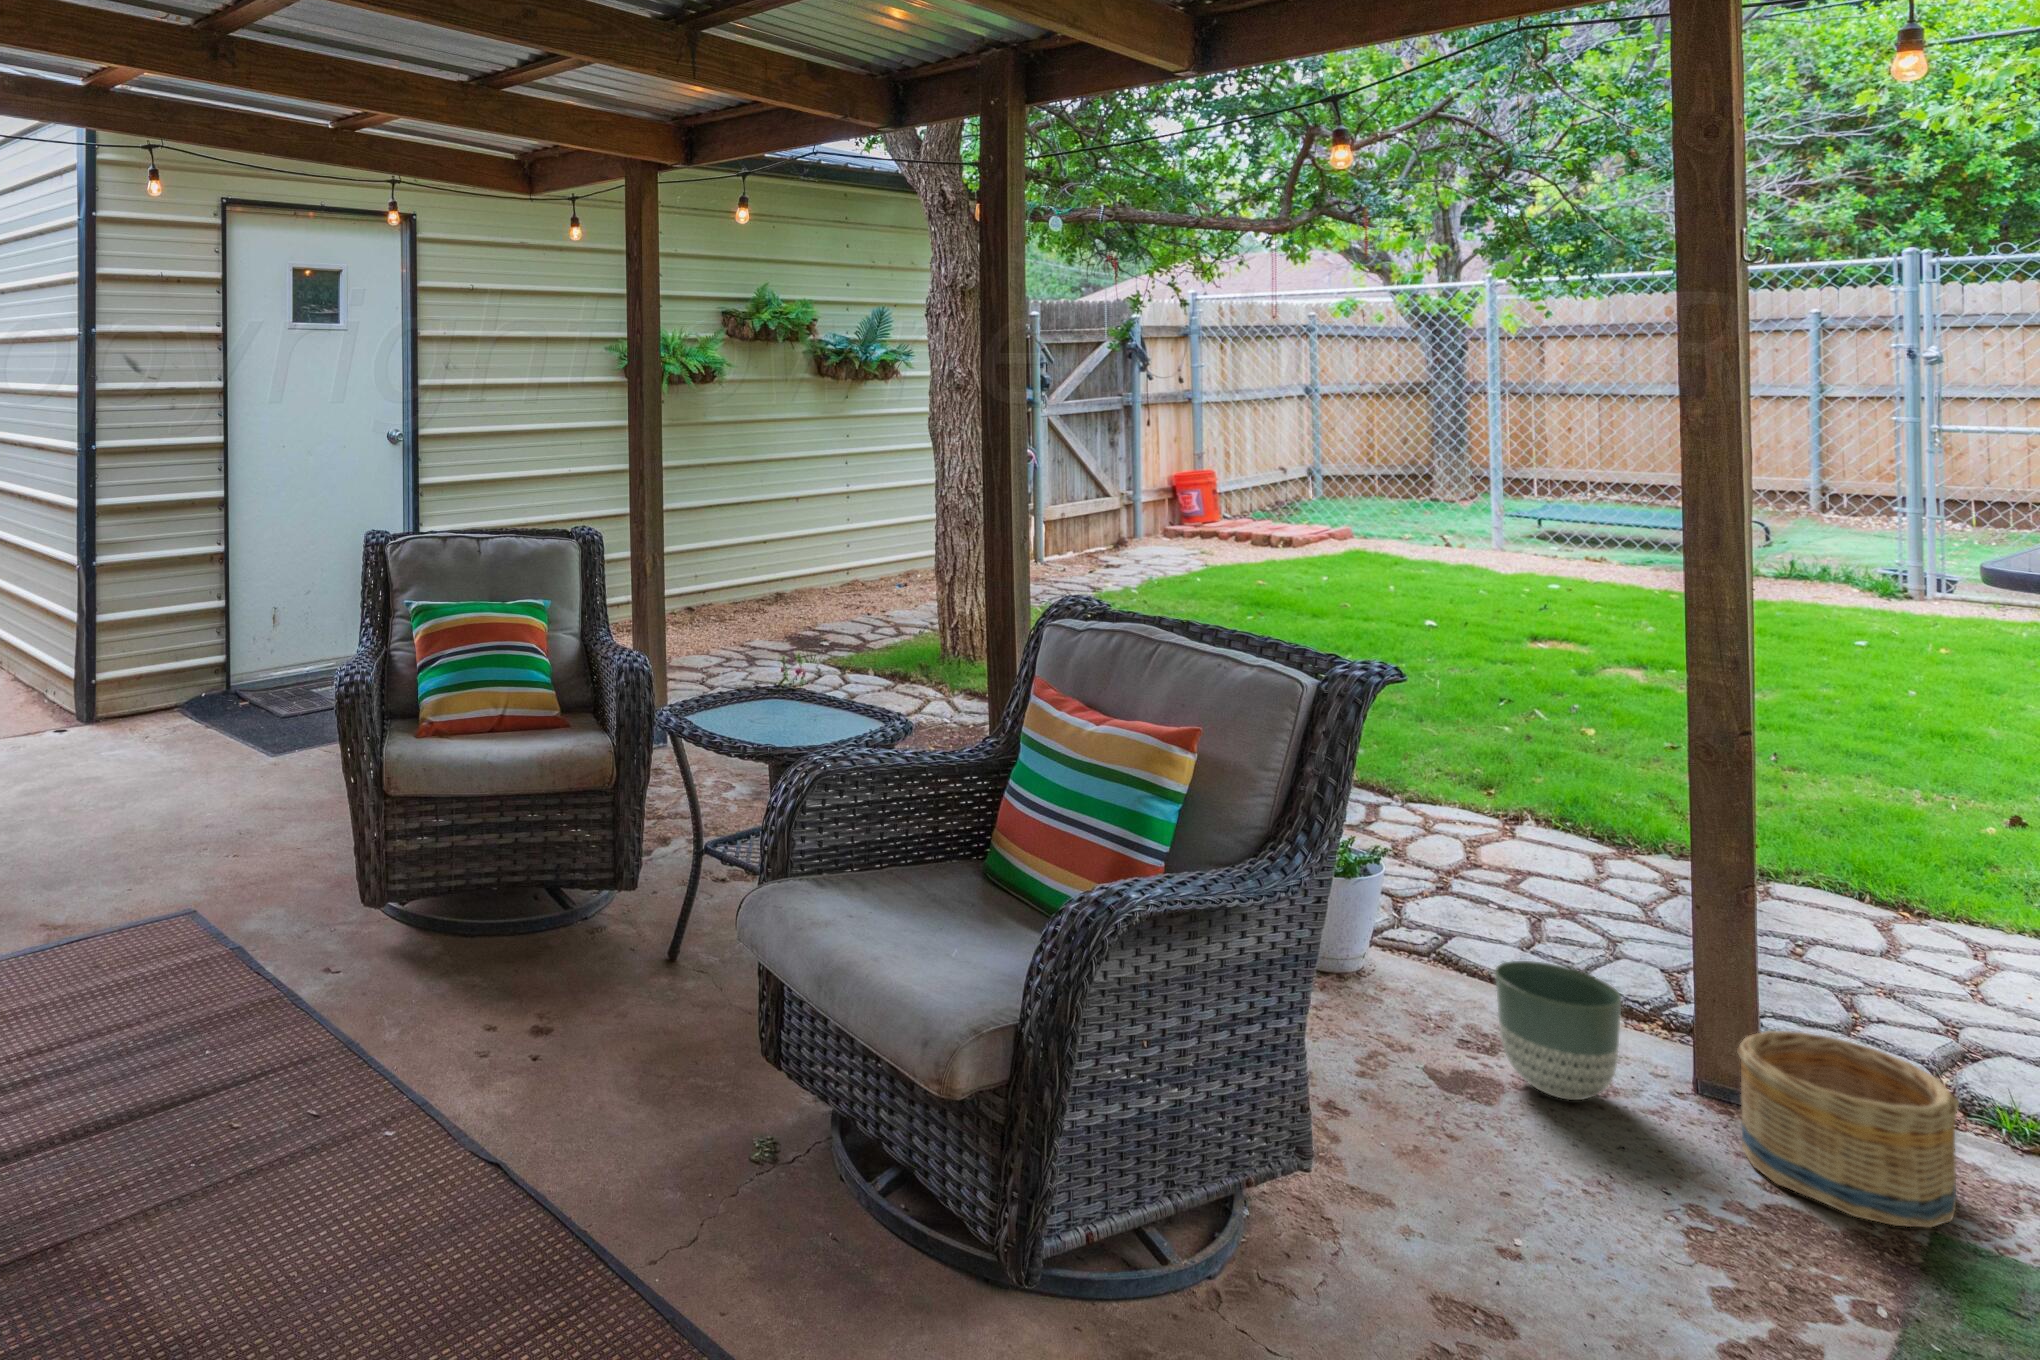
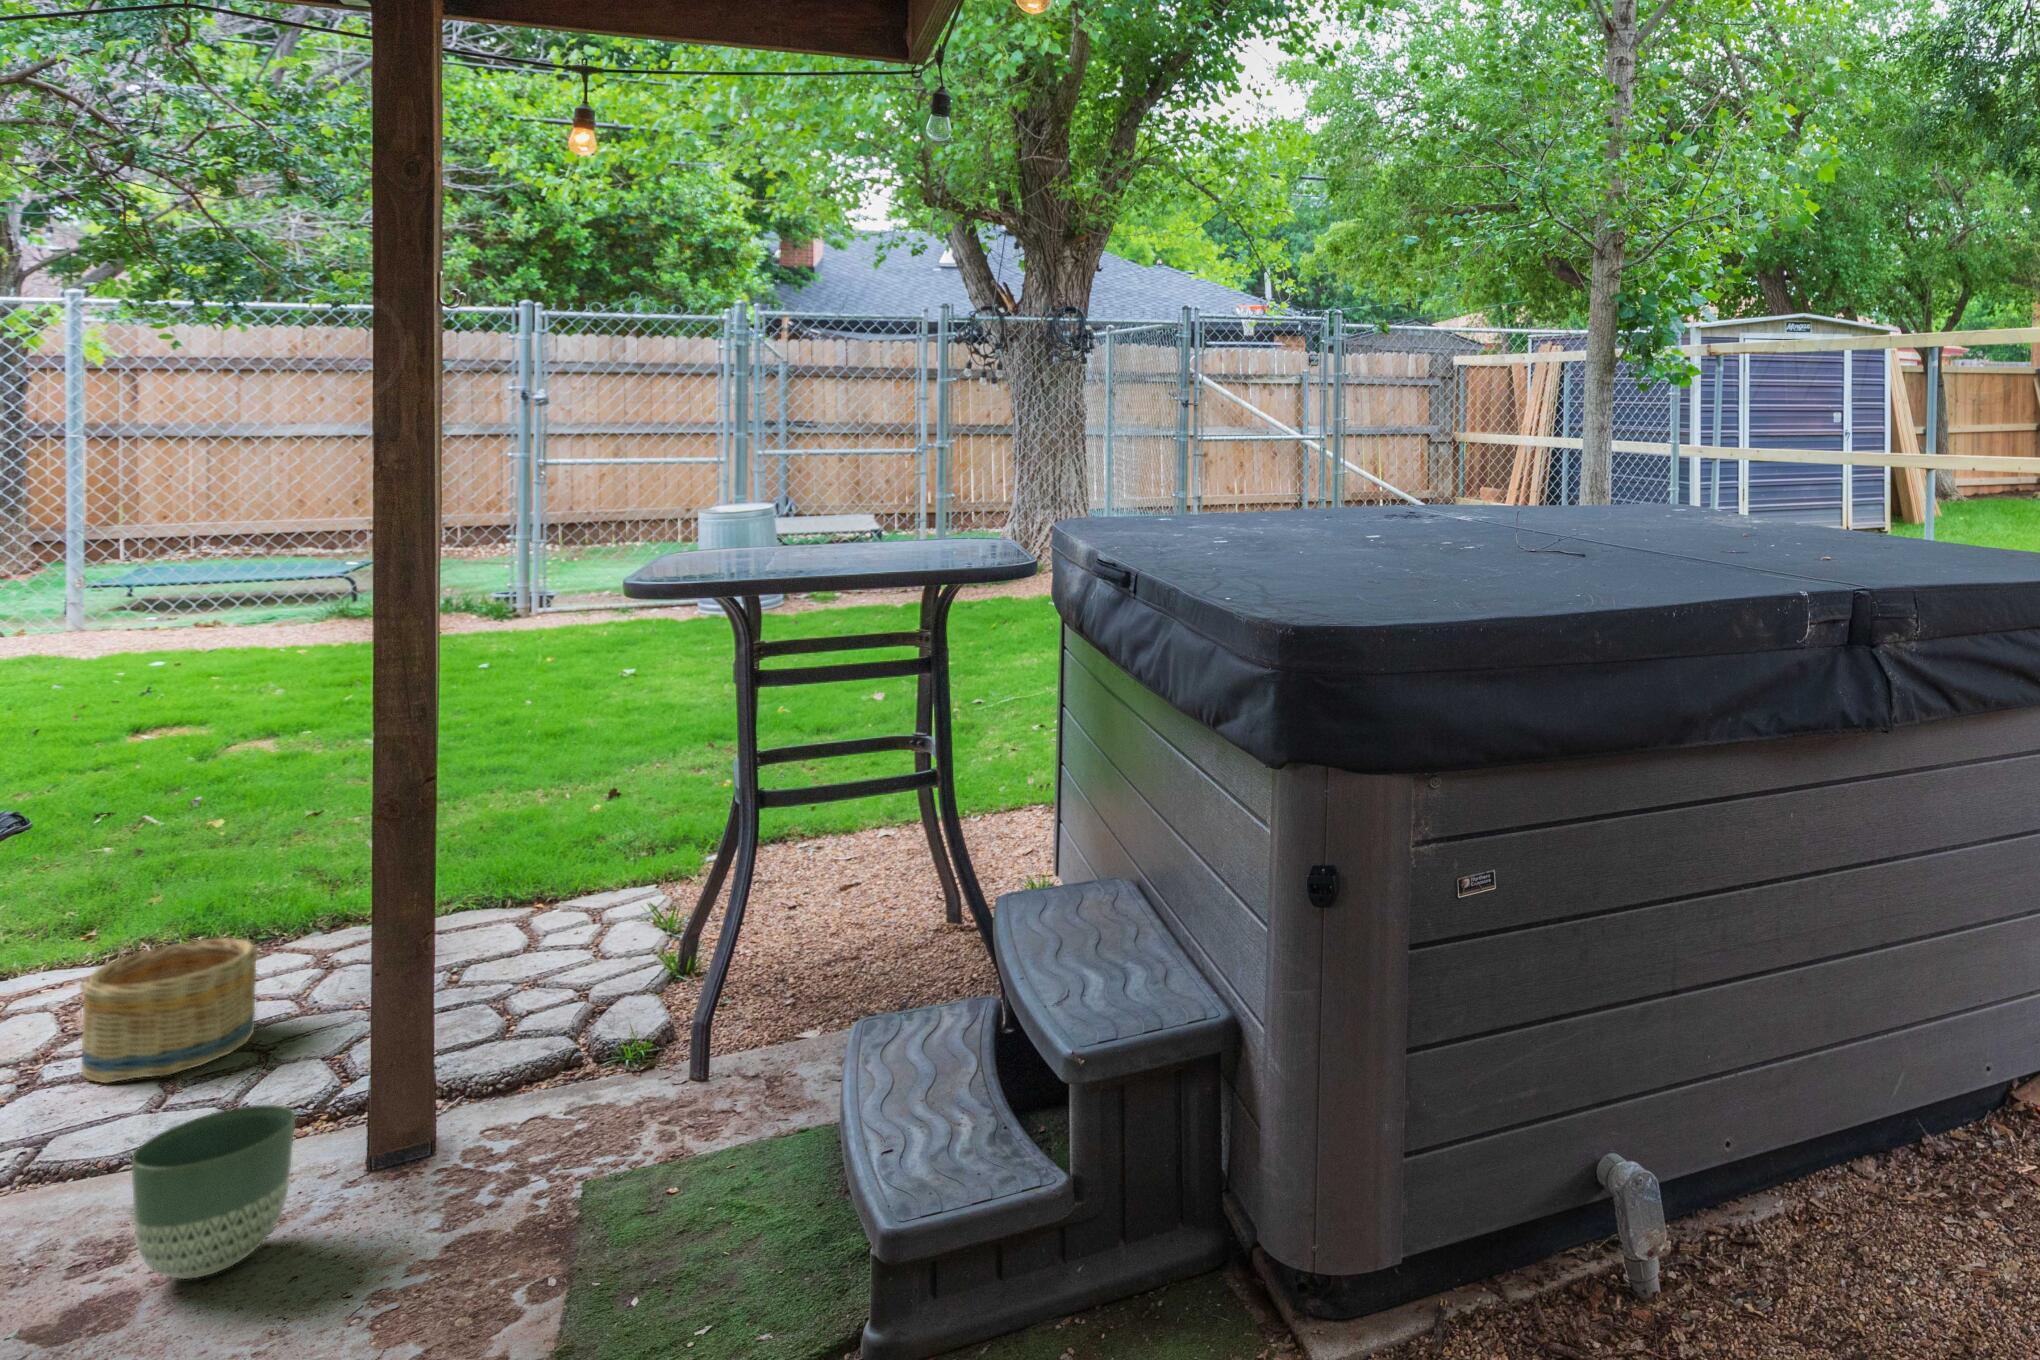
basket: present [1738,1031,1959,1228] -> present [81,938,259,1083]

